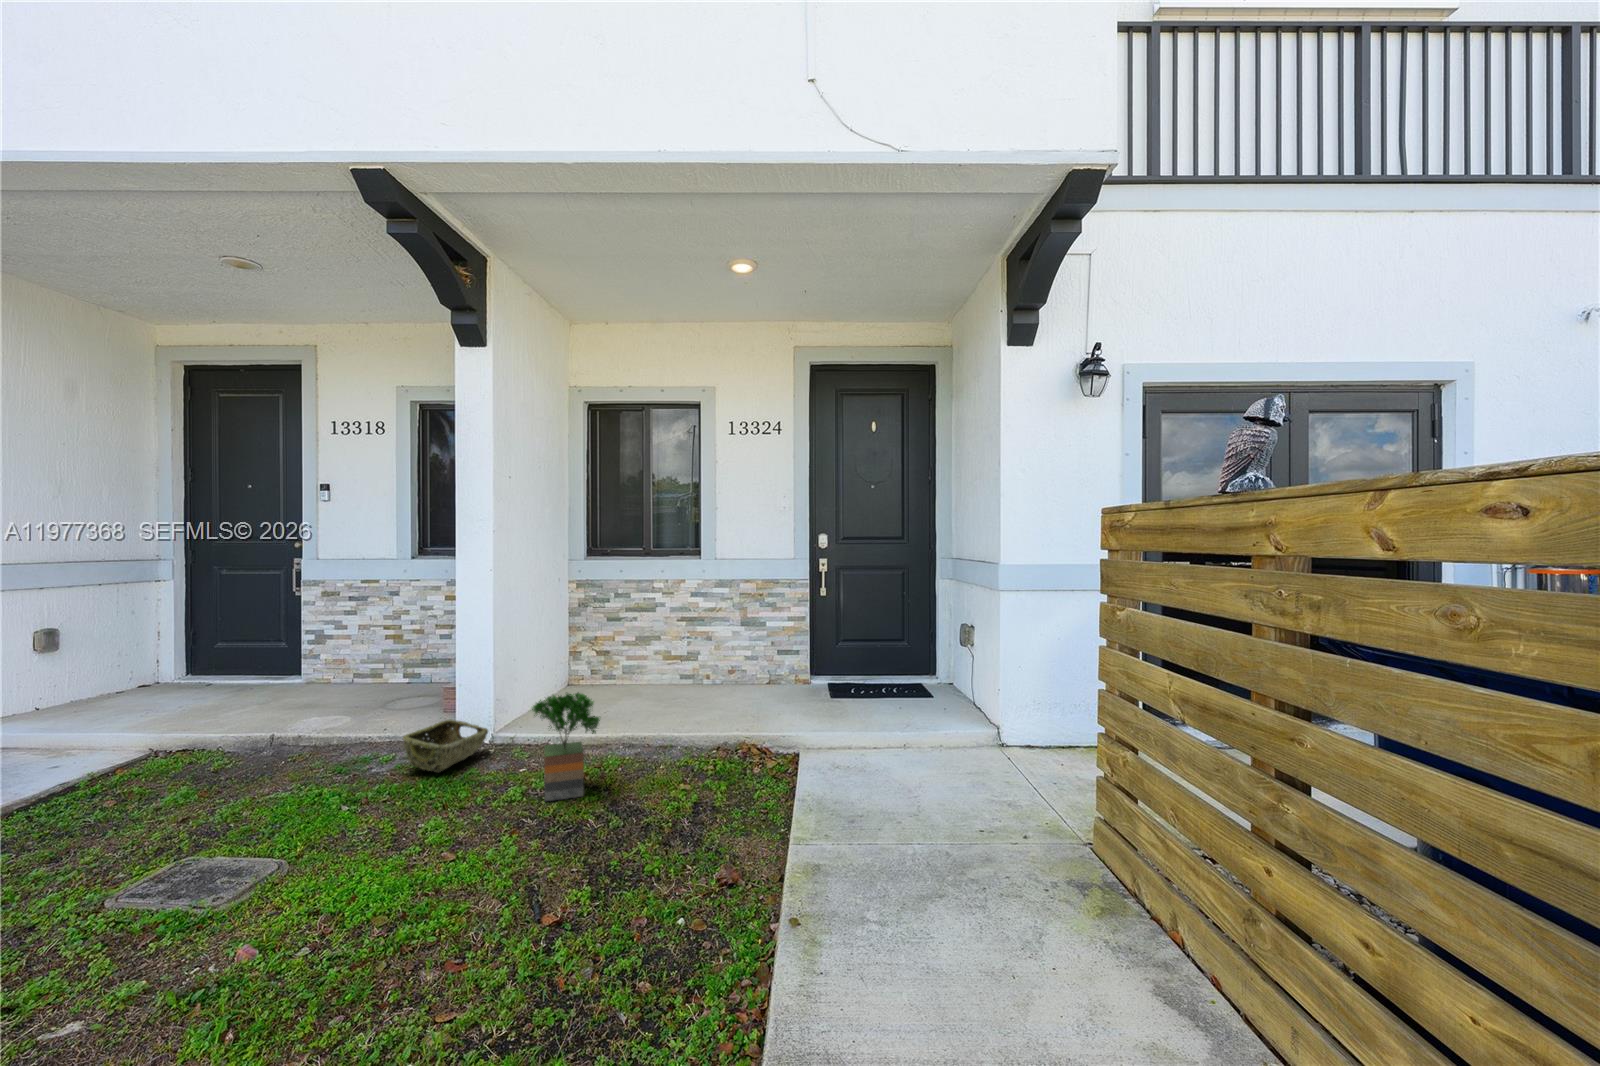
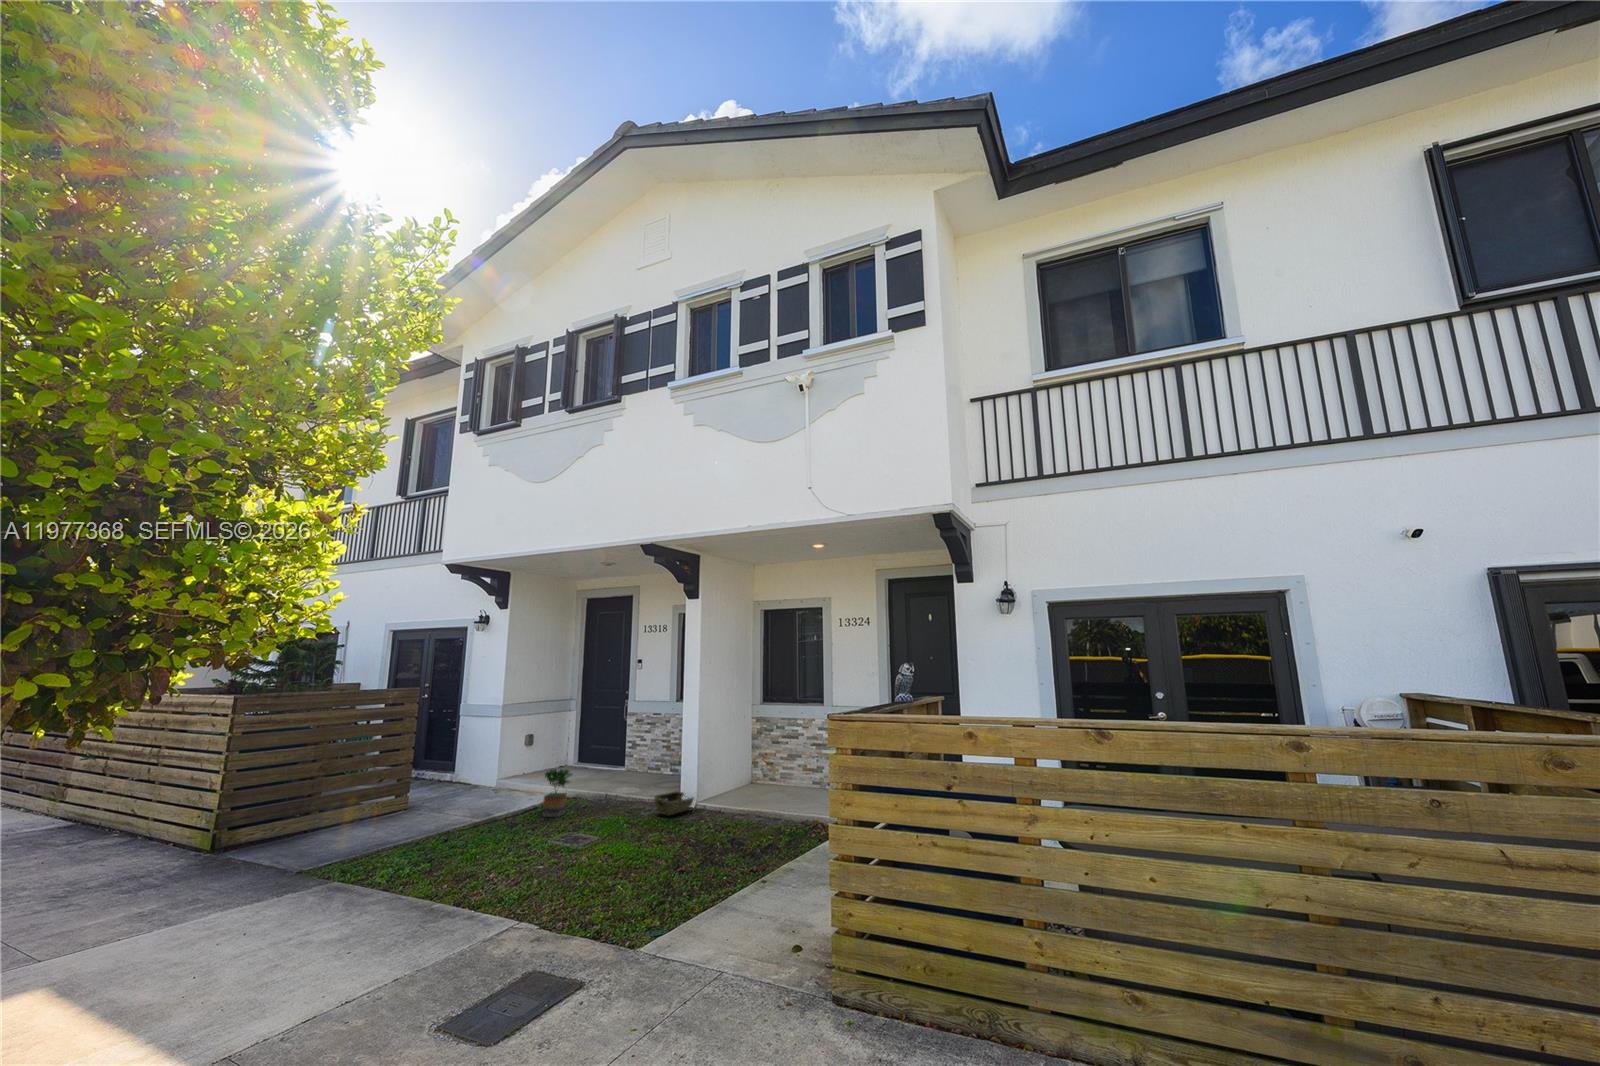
potted tree: present [532,692,600,801] -> present [543,769,572,817]

